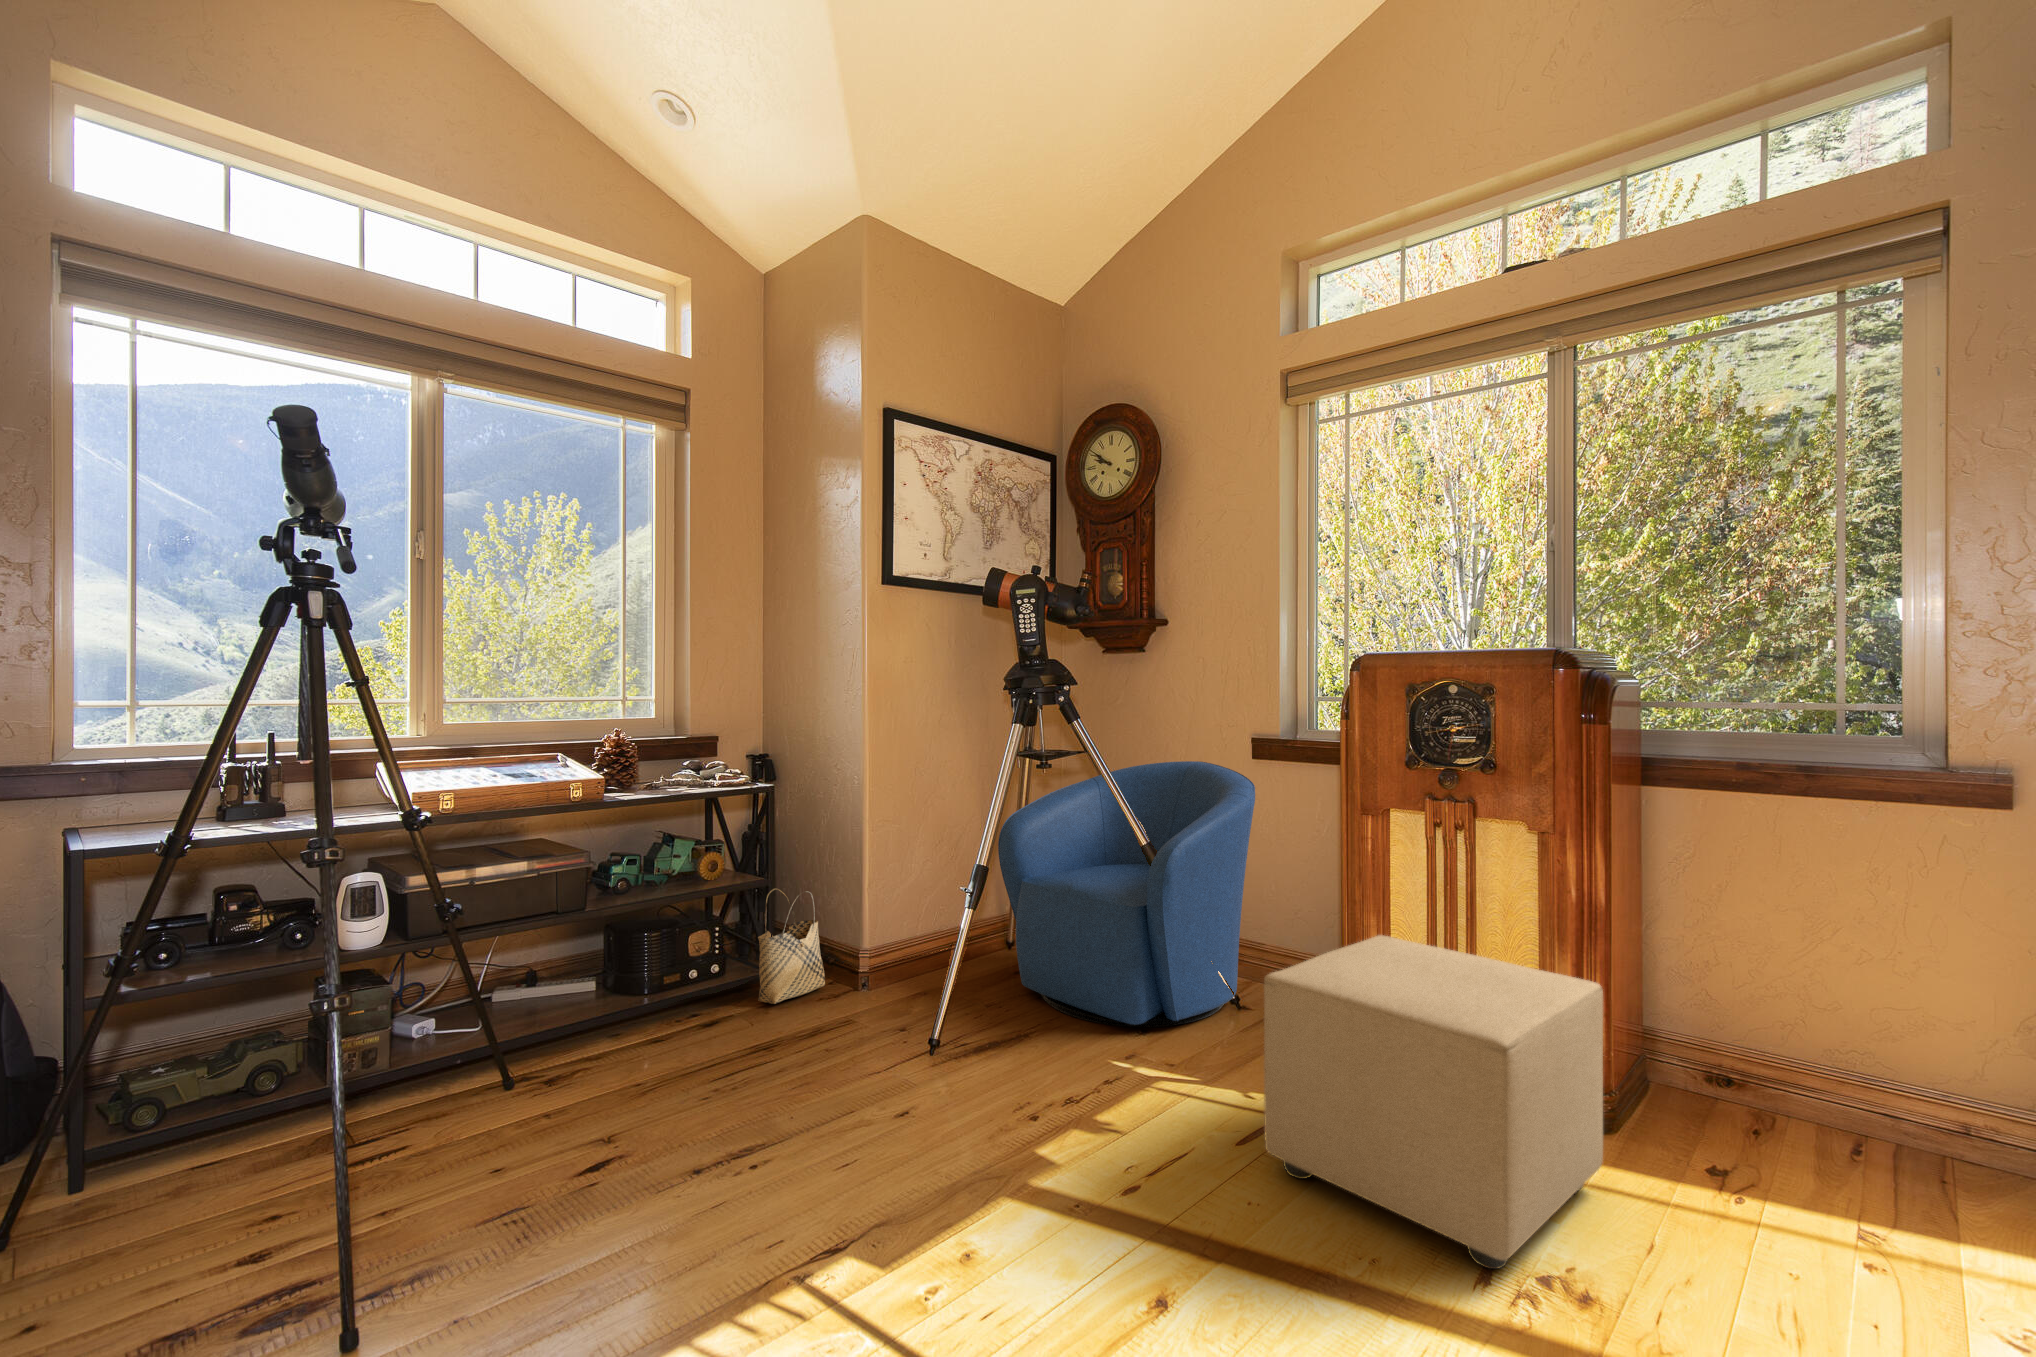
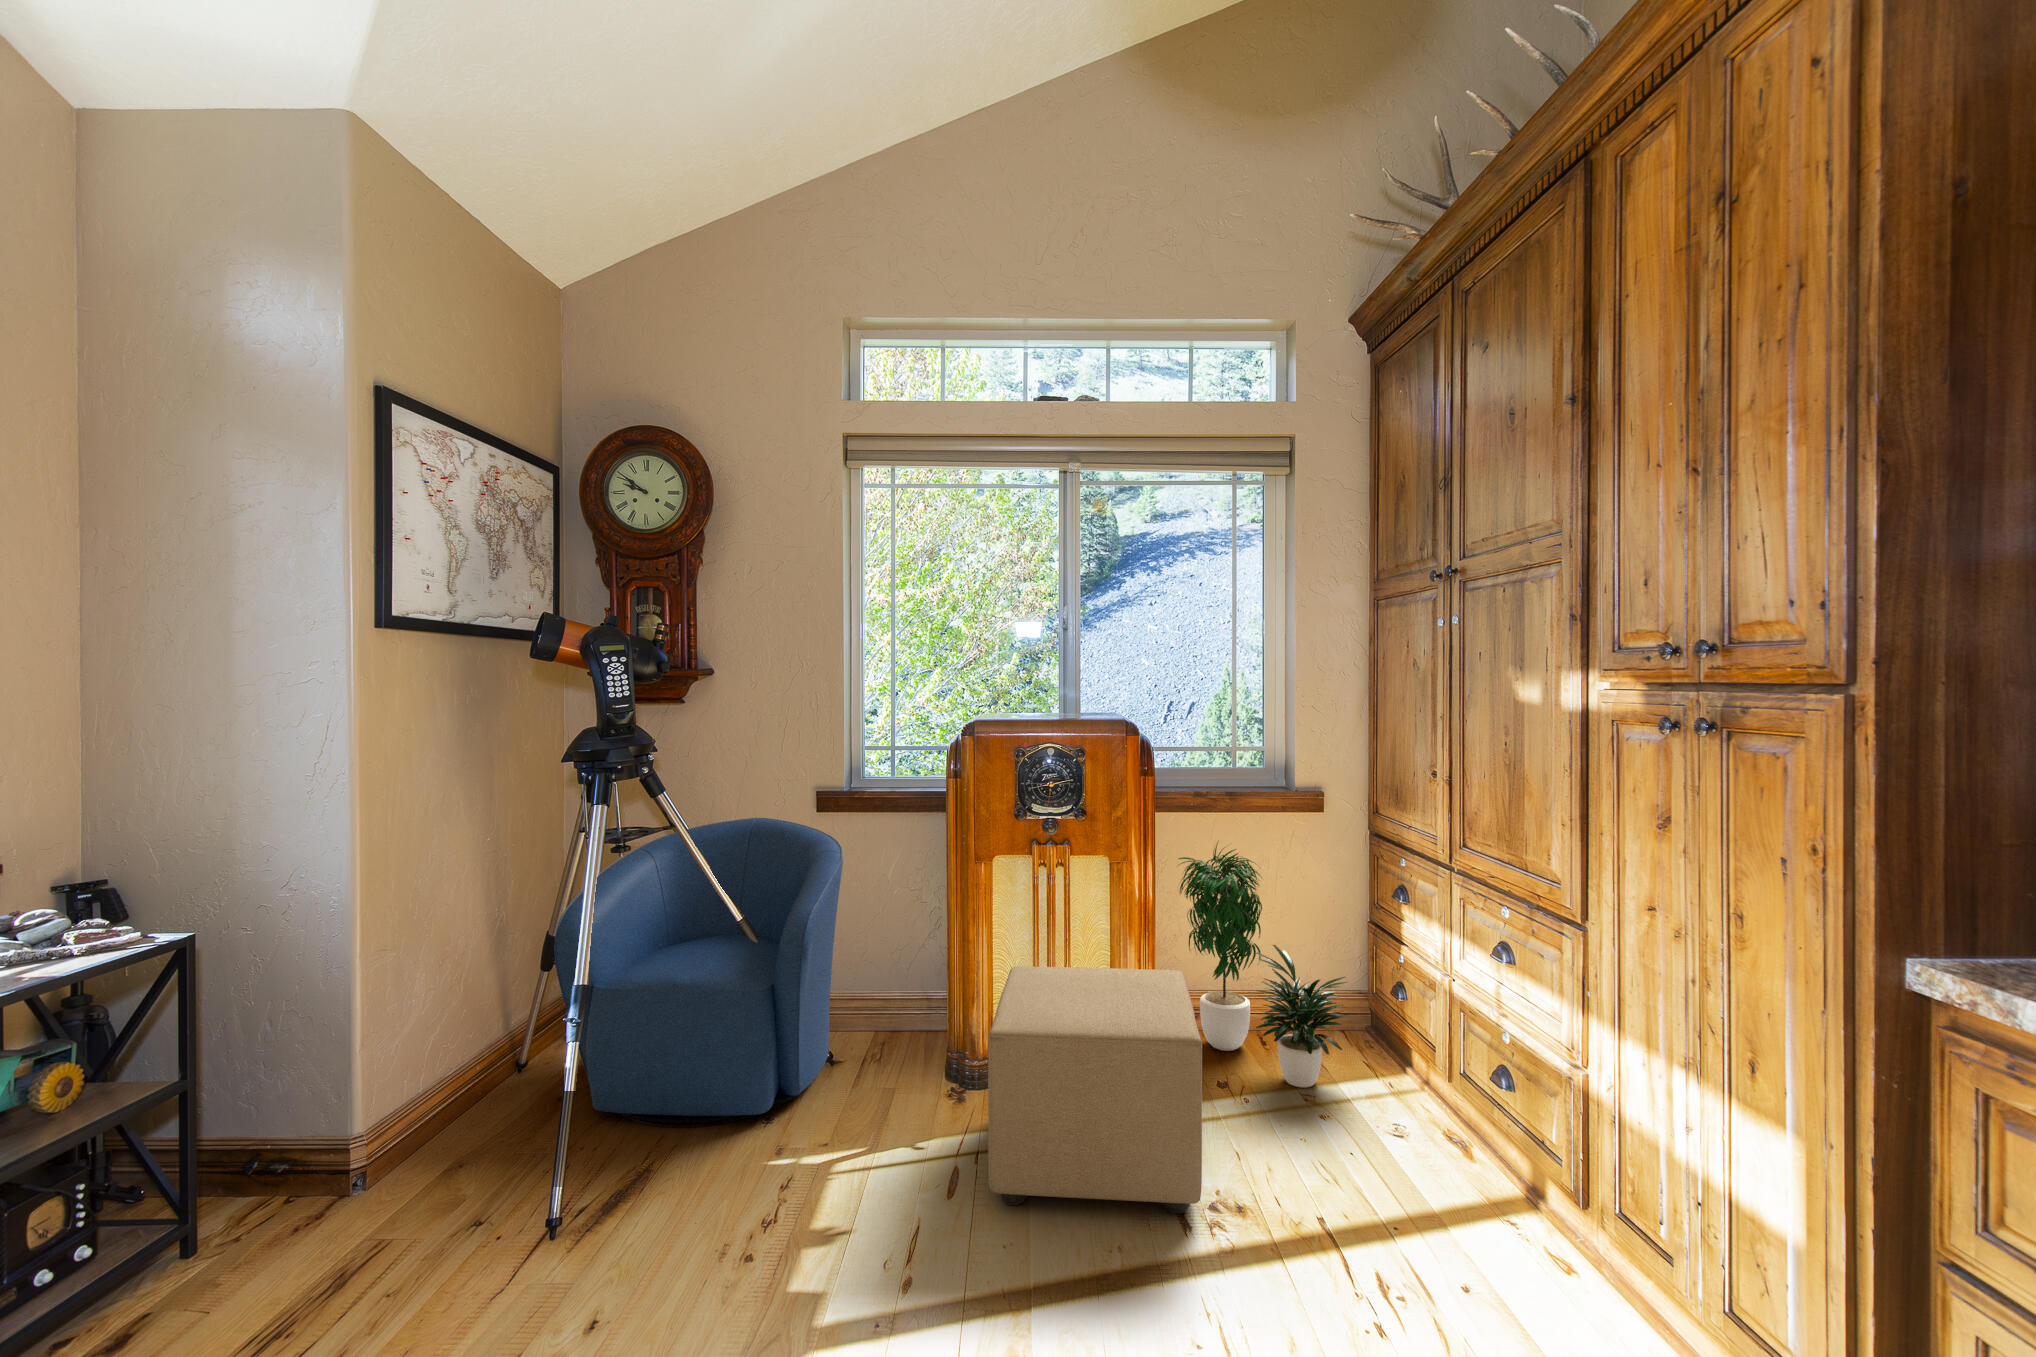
potted plant: none [1687,832,1981,1235] -> present [1179,842,1350,1088]
woven basket: present [758,888,825,1004] -> none [181,1080,293,1275]

